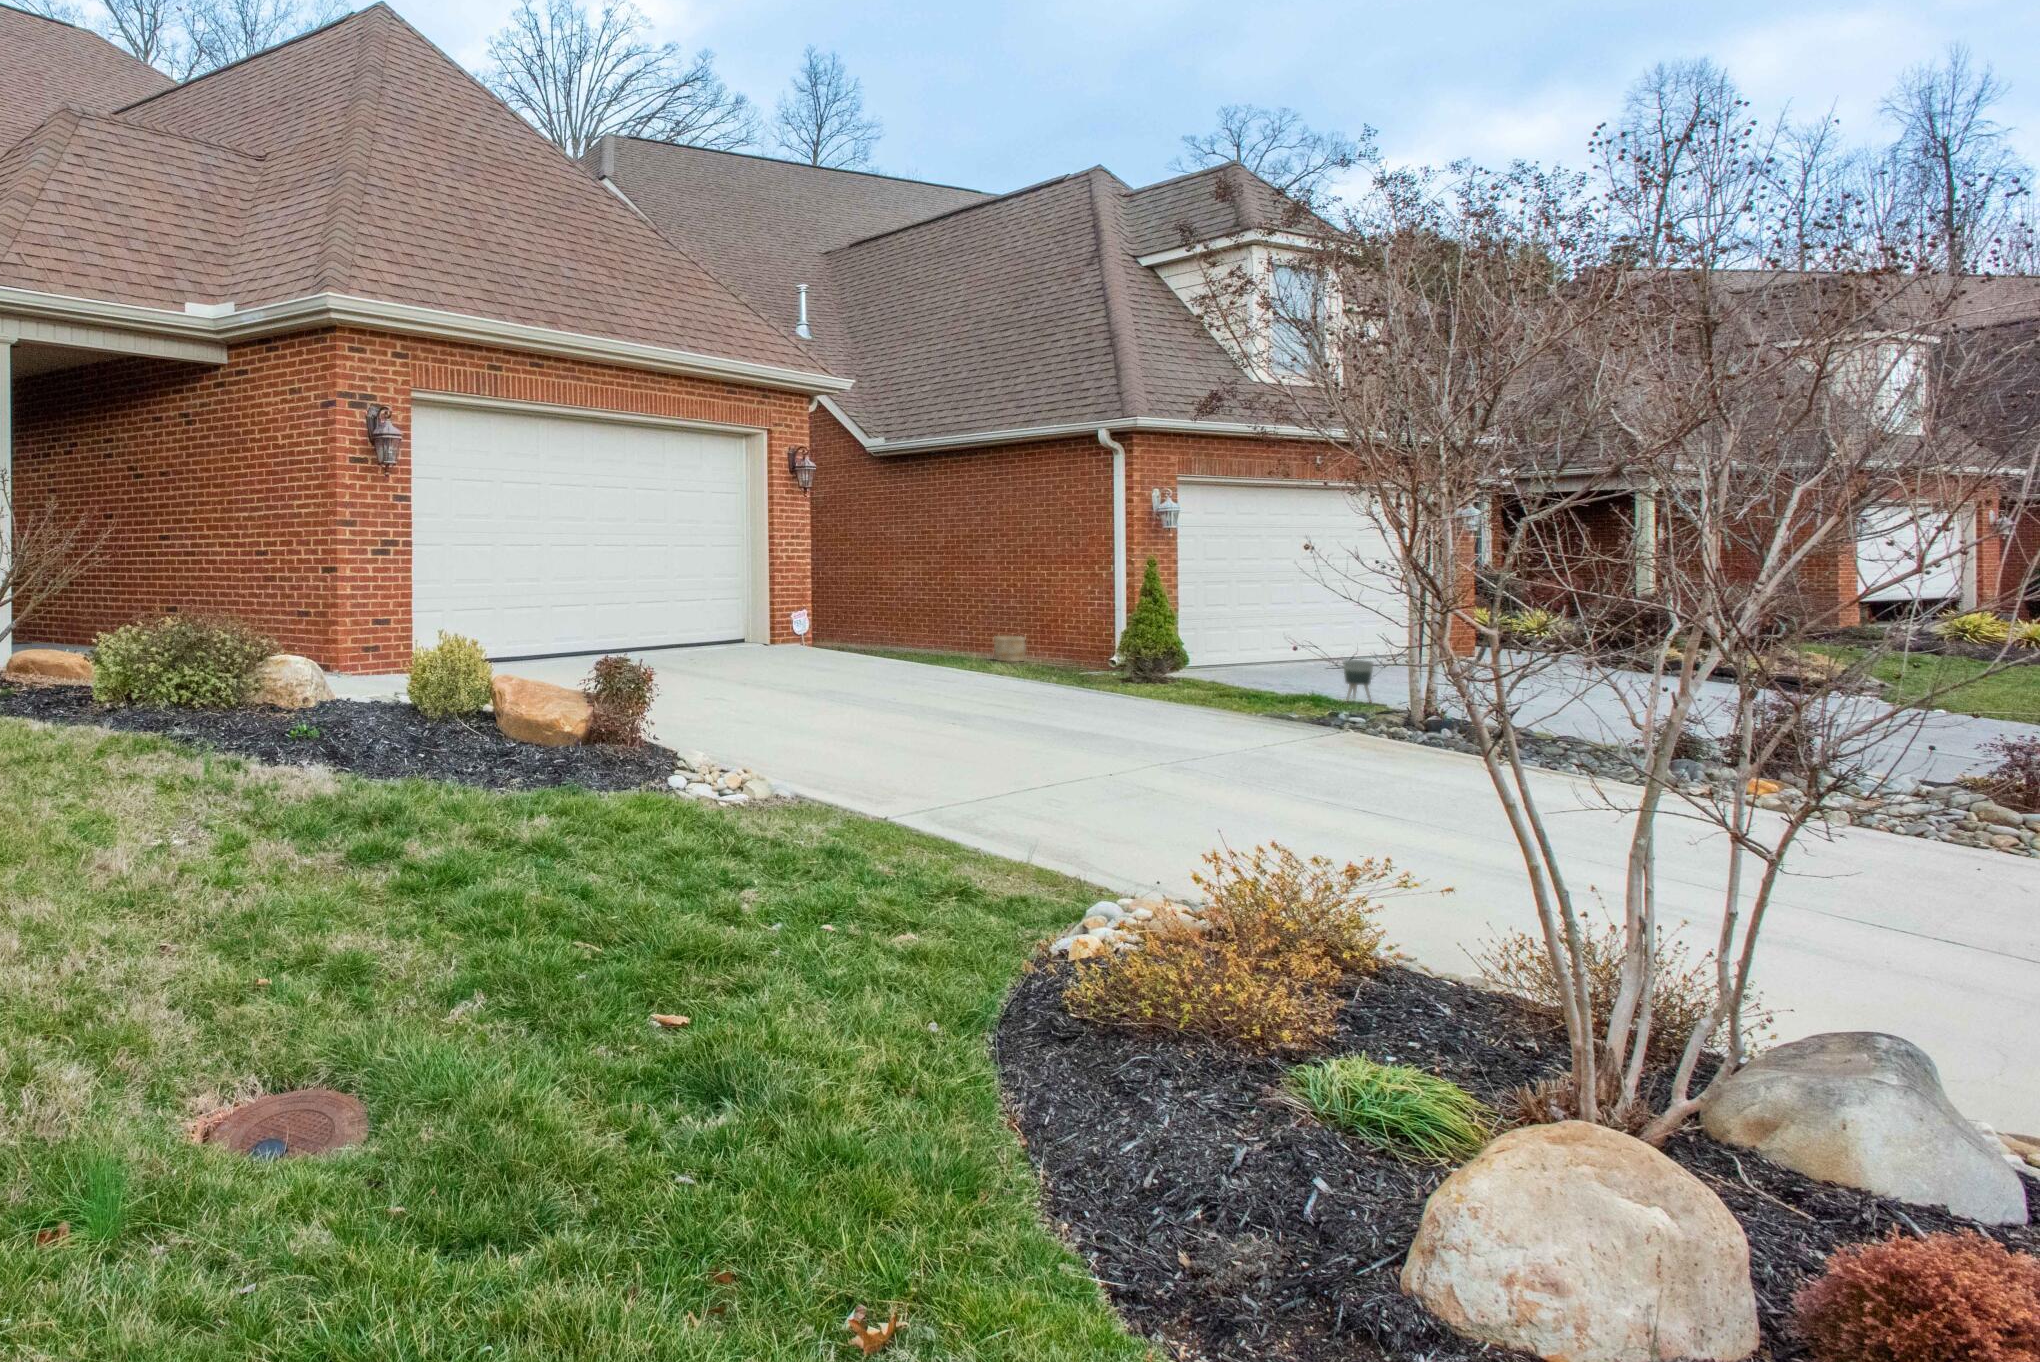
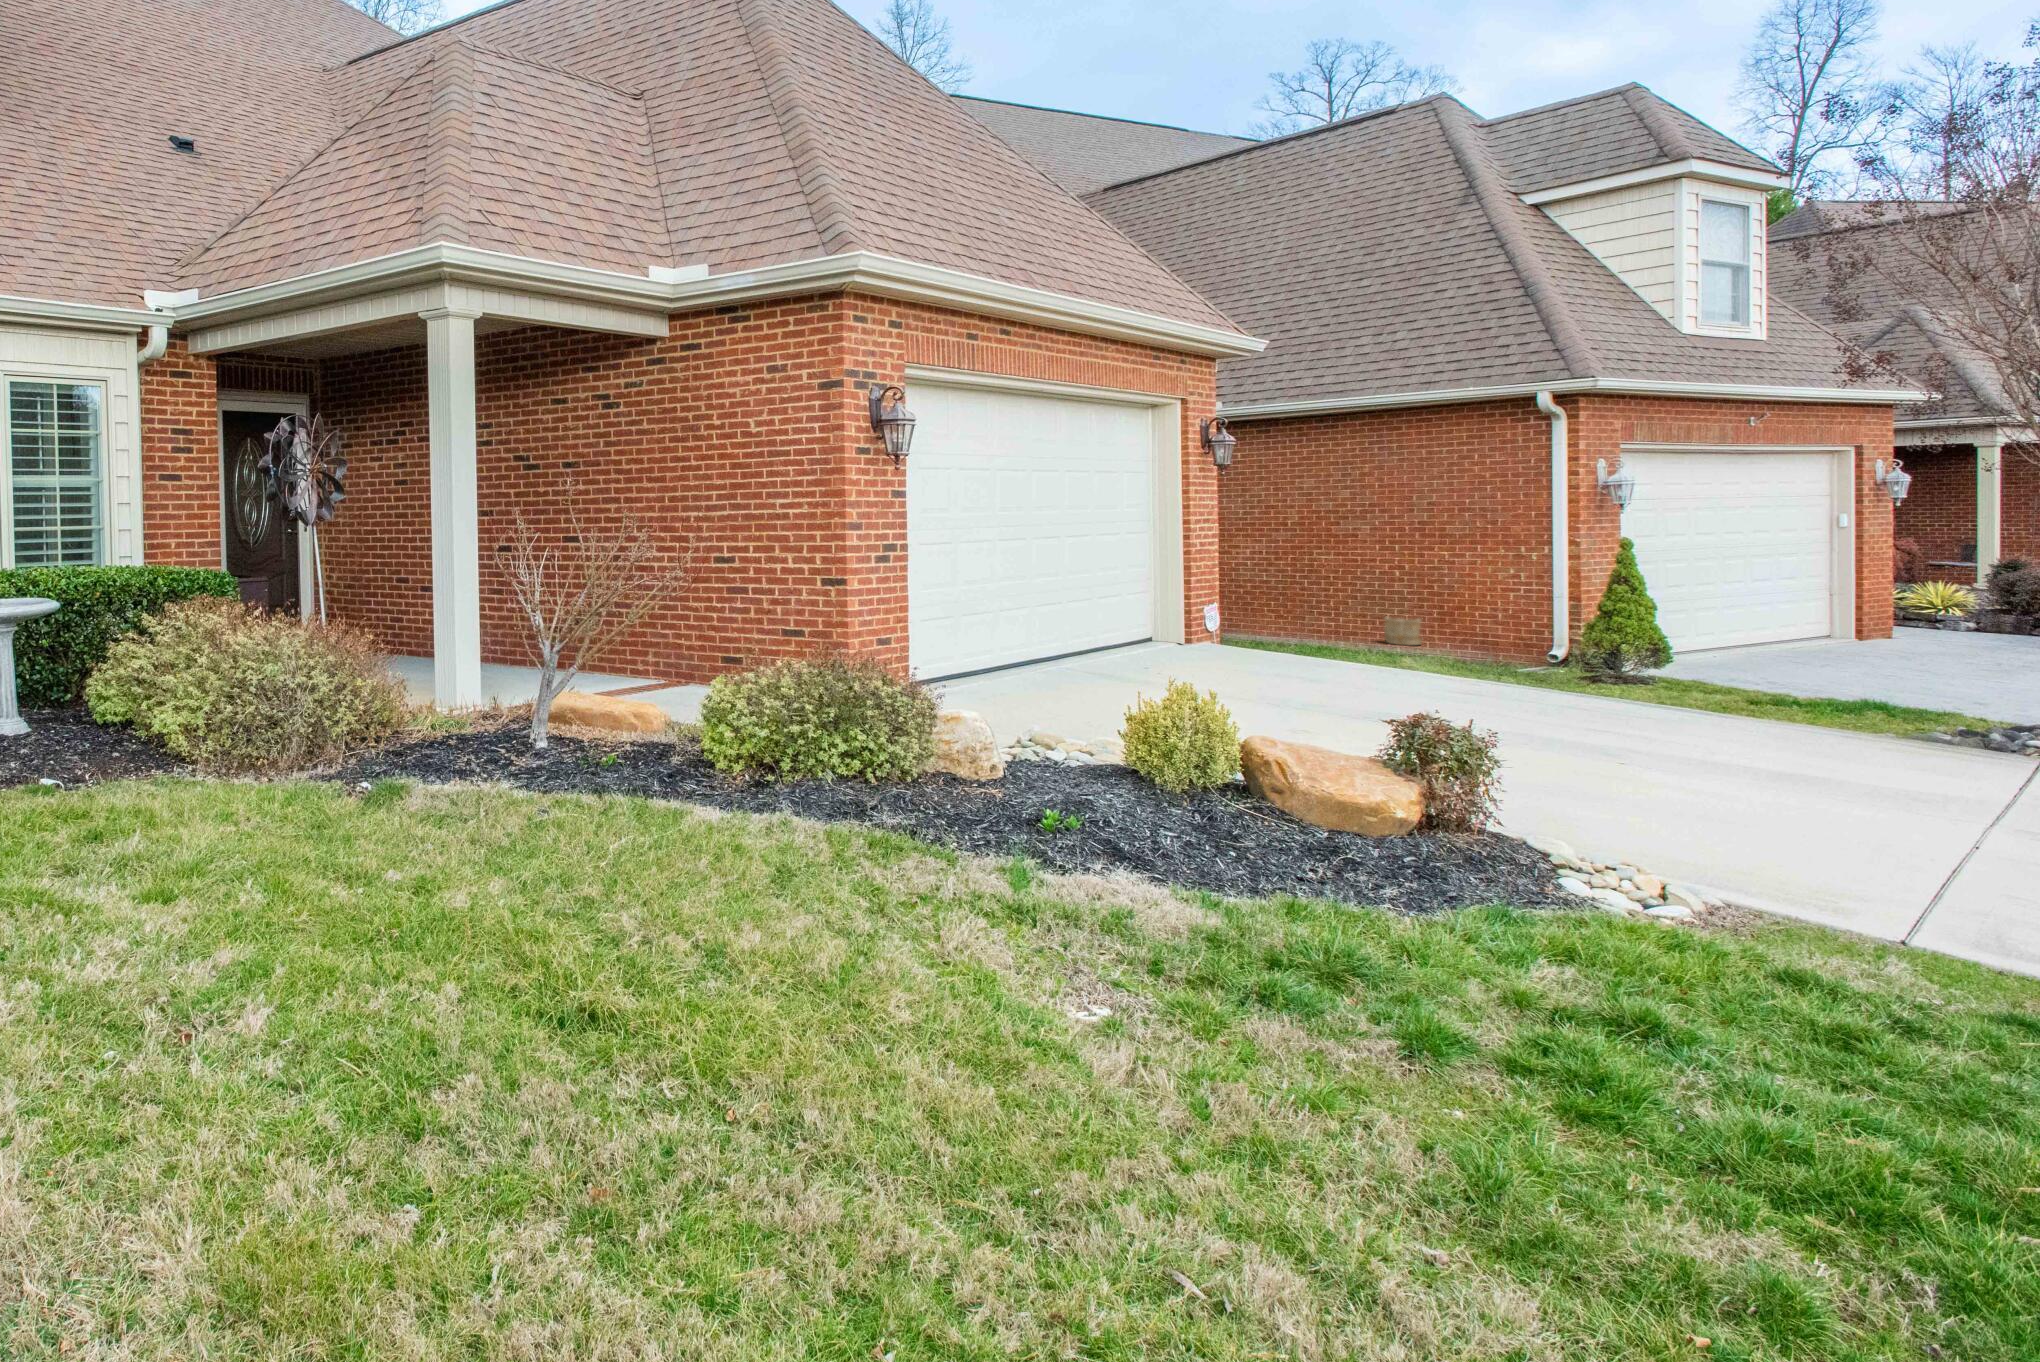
planter: present [1343,660,1373,702] -> none [1961,668,2006,720]

